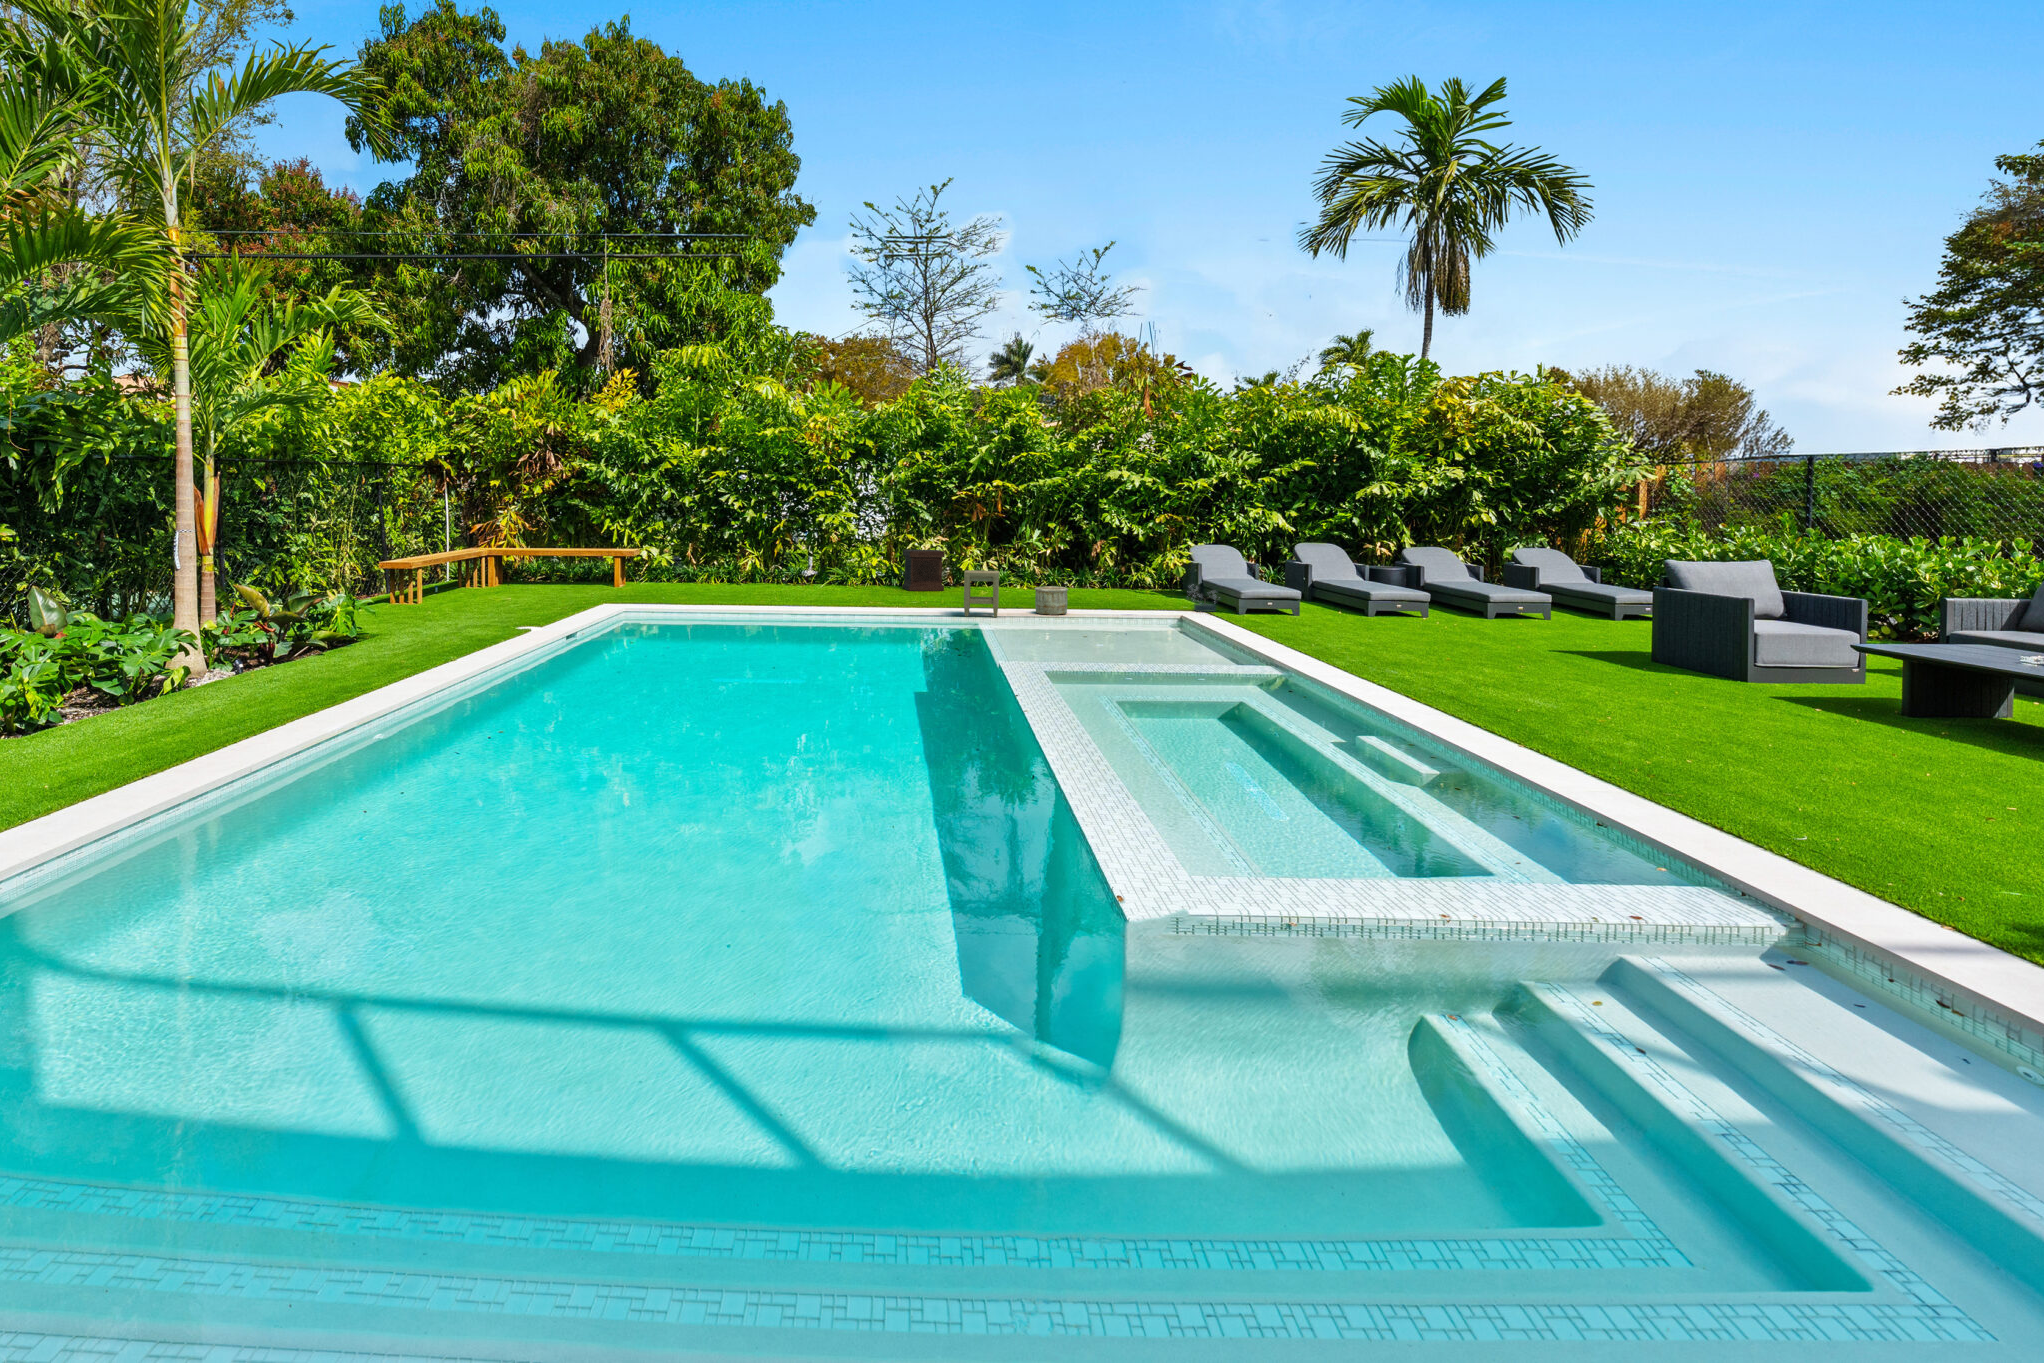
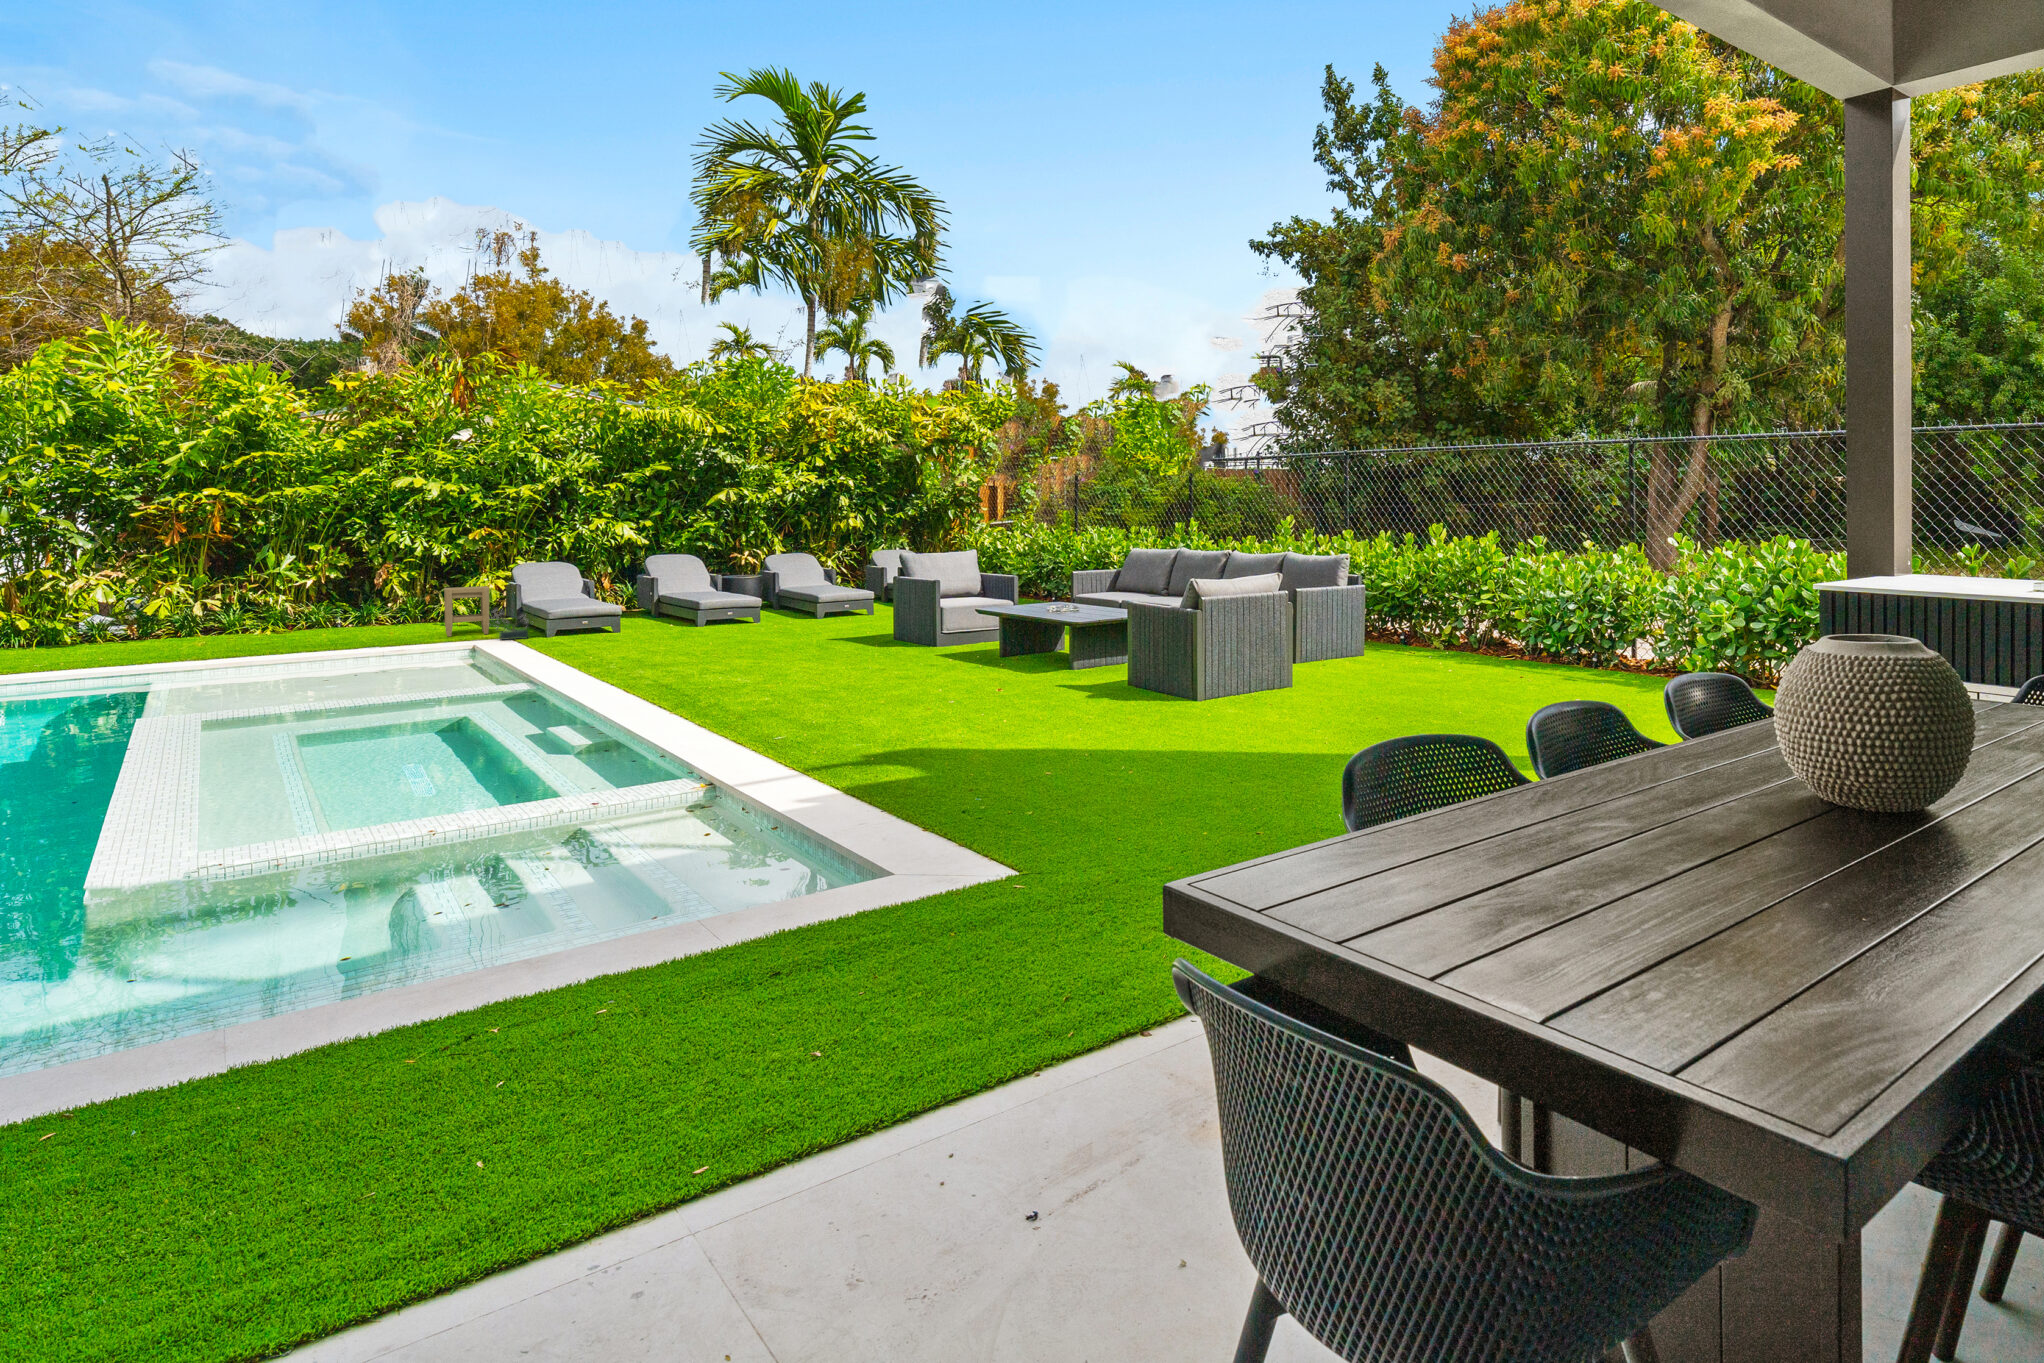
side table: present [902,550,945,591] -> none [41,589,120,650]
stool: present [964,570,999,617] -> present [444,586,489,636]
wooden bucket: present [1035,586,1068,615] -> none [249,625,304,662]

